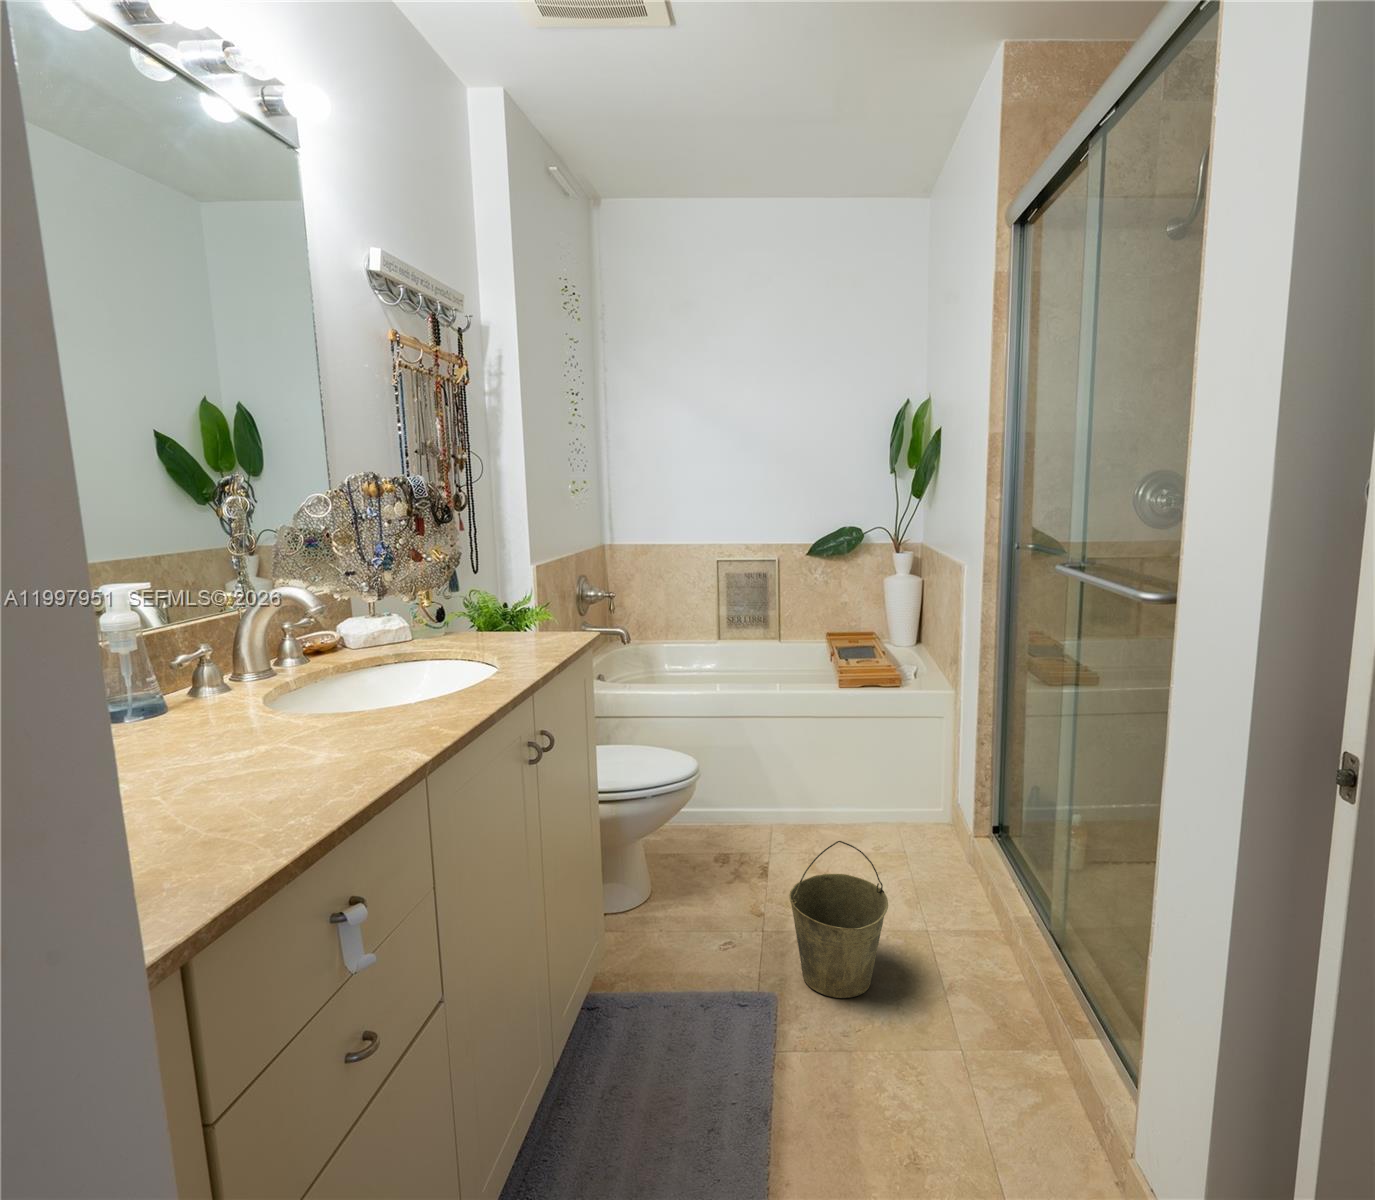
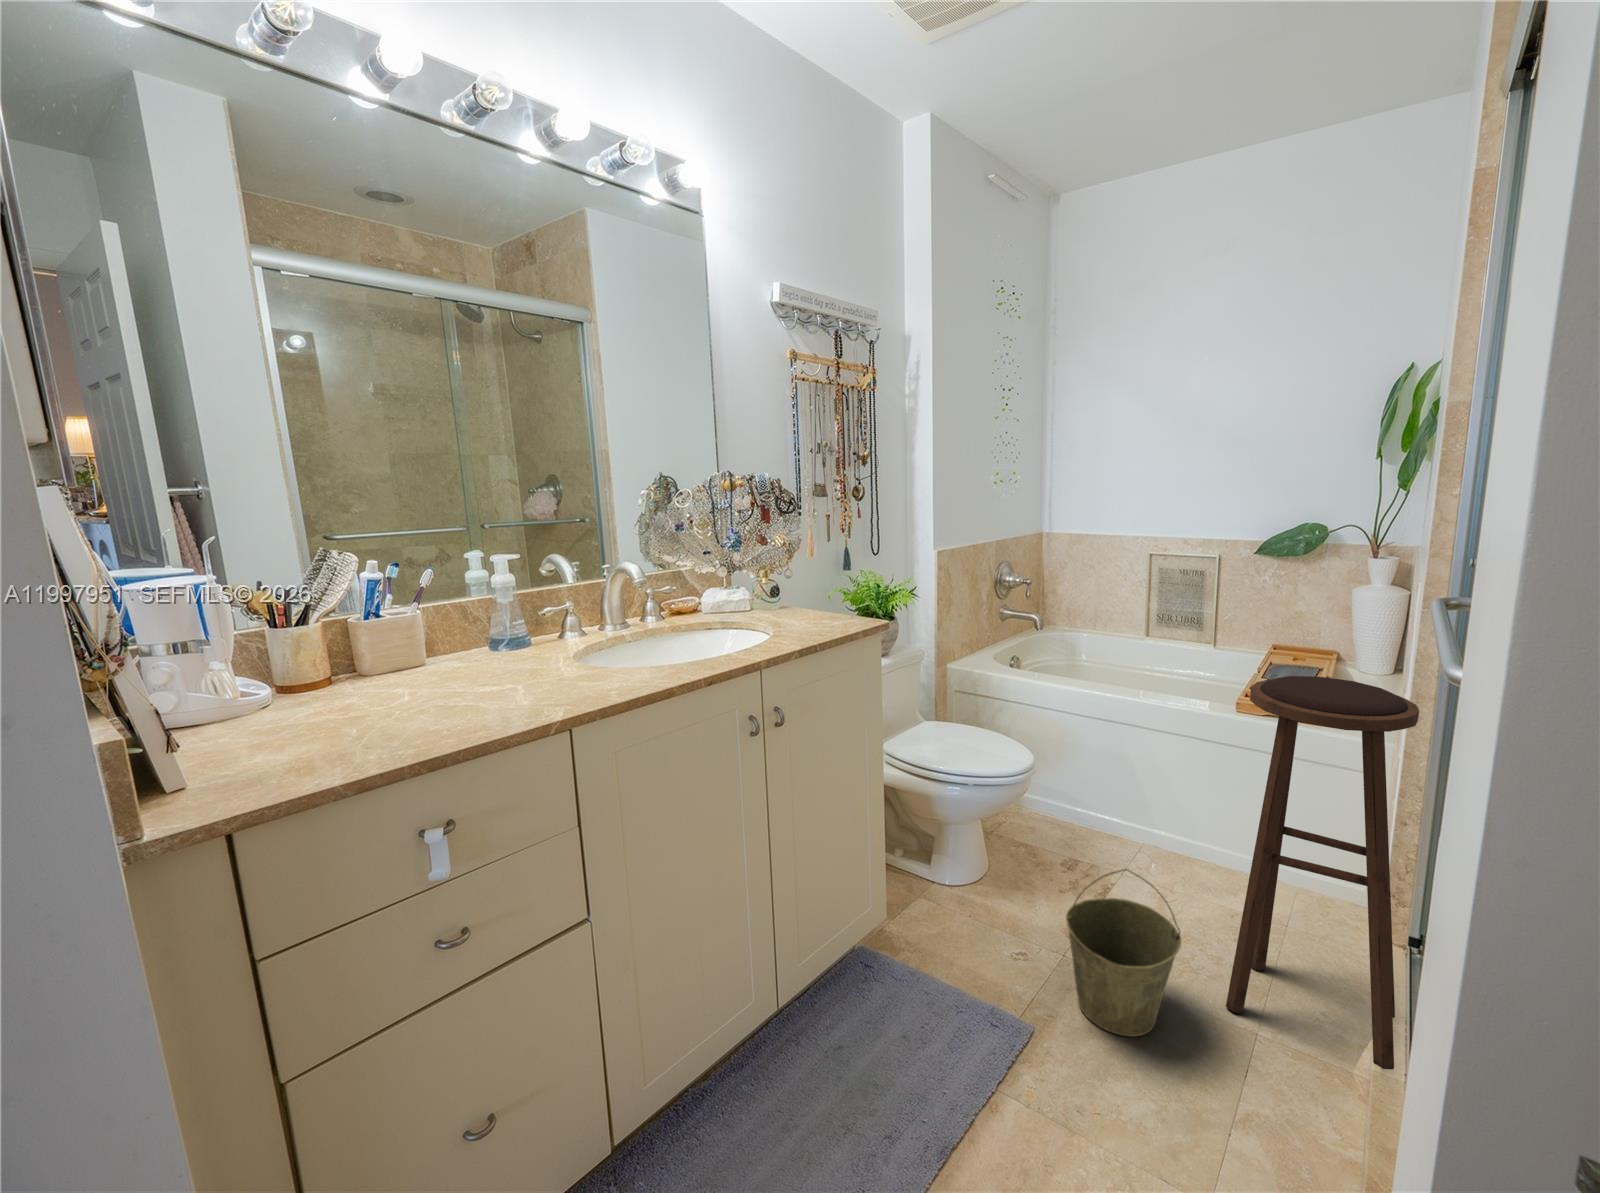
stool: none [901,645,1027,949] -> present [1226,676,1419,1069]

